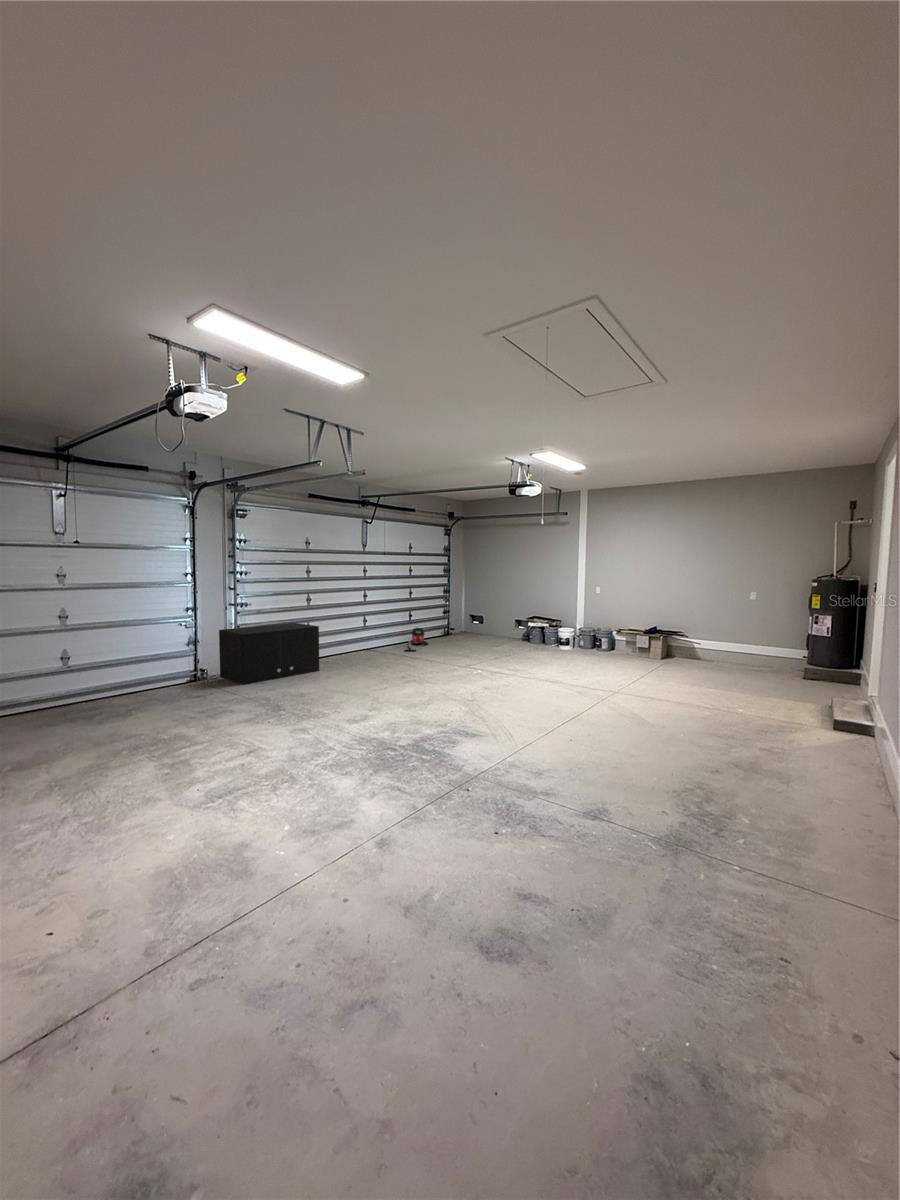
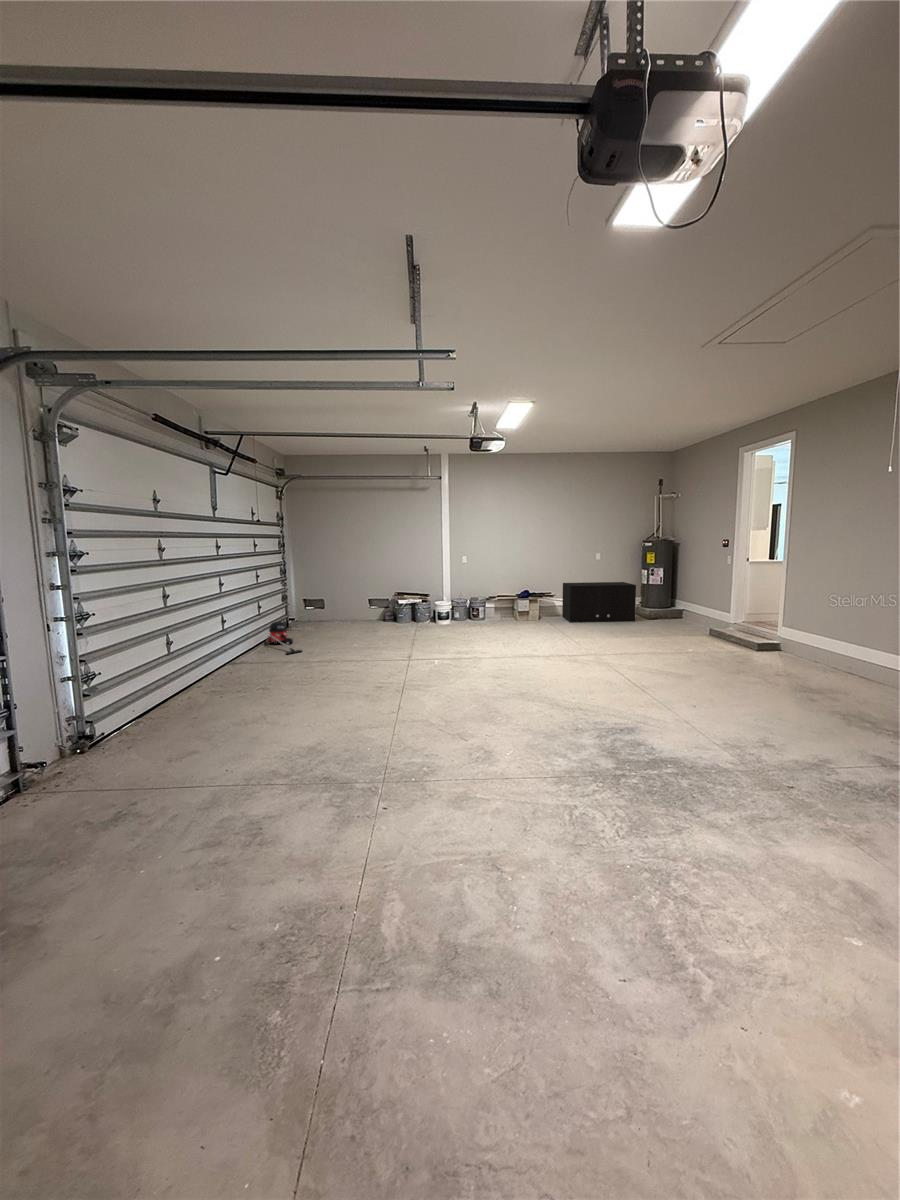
storage cabinet: present [219,623,319,685] -> present [562,582,636,622]

